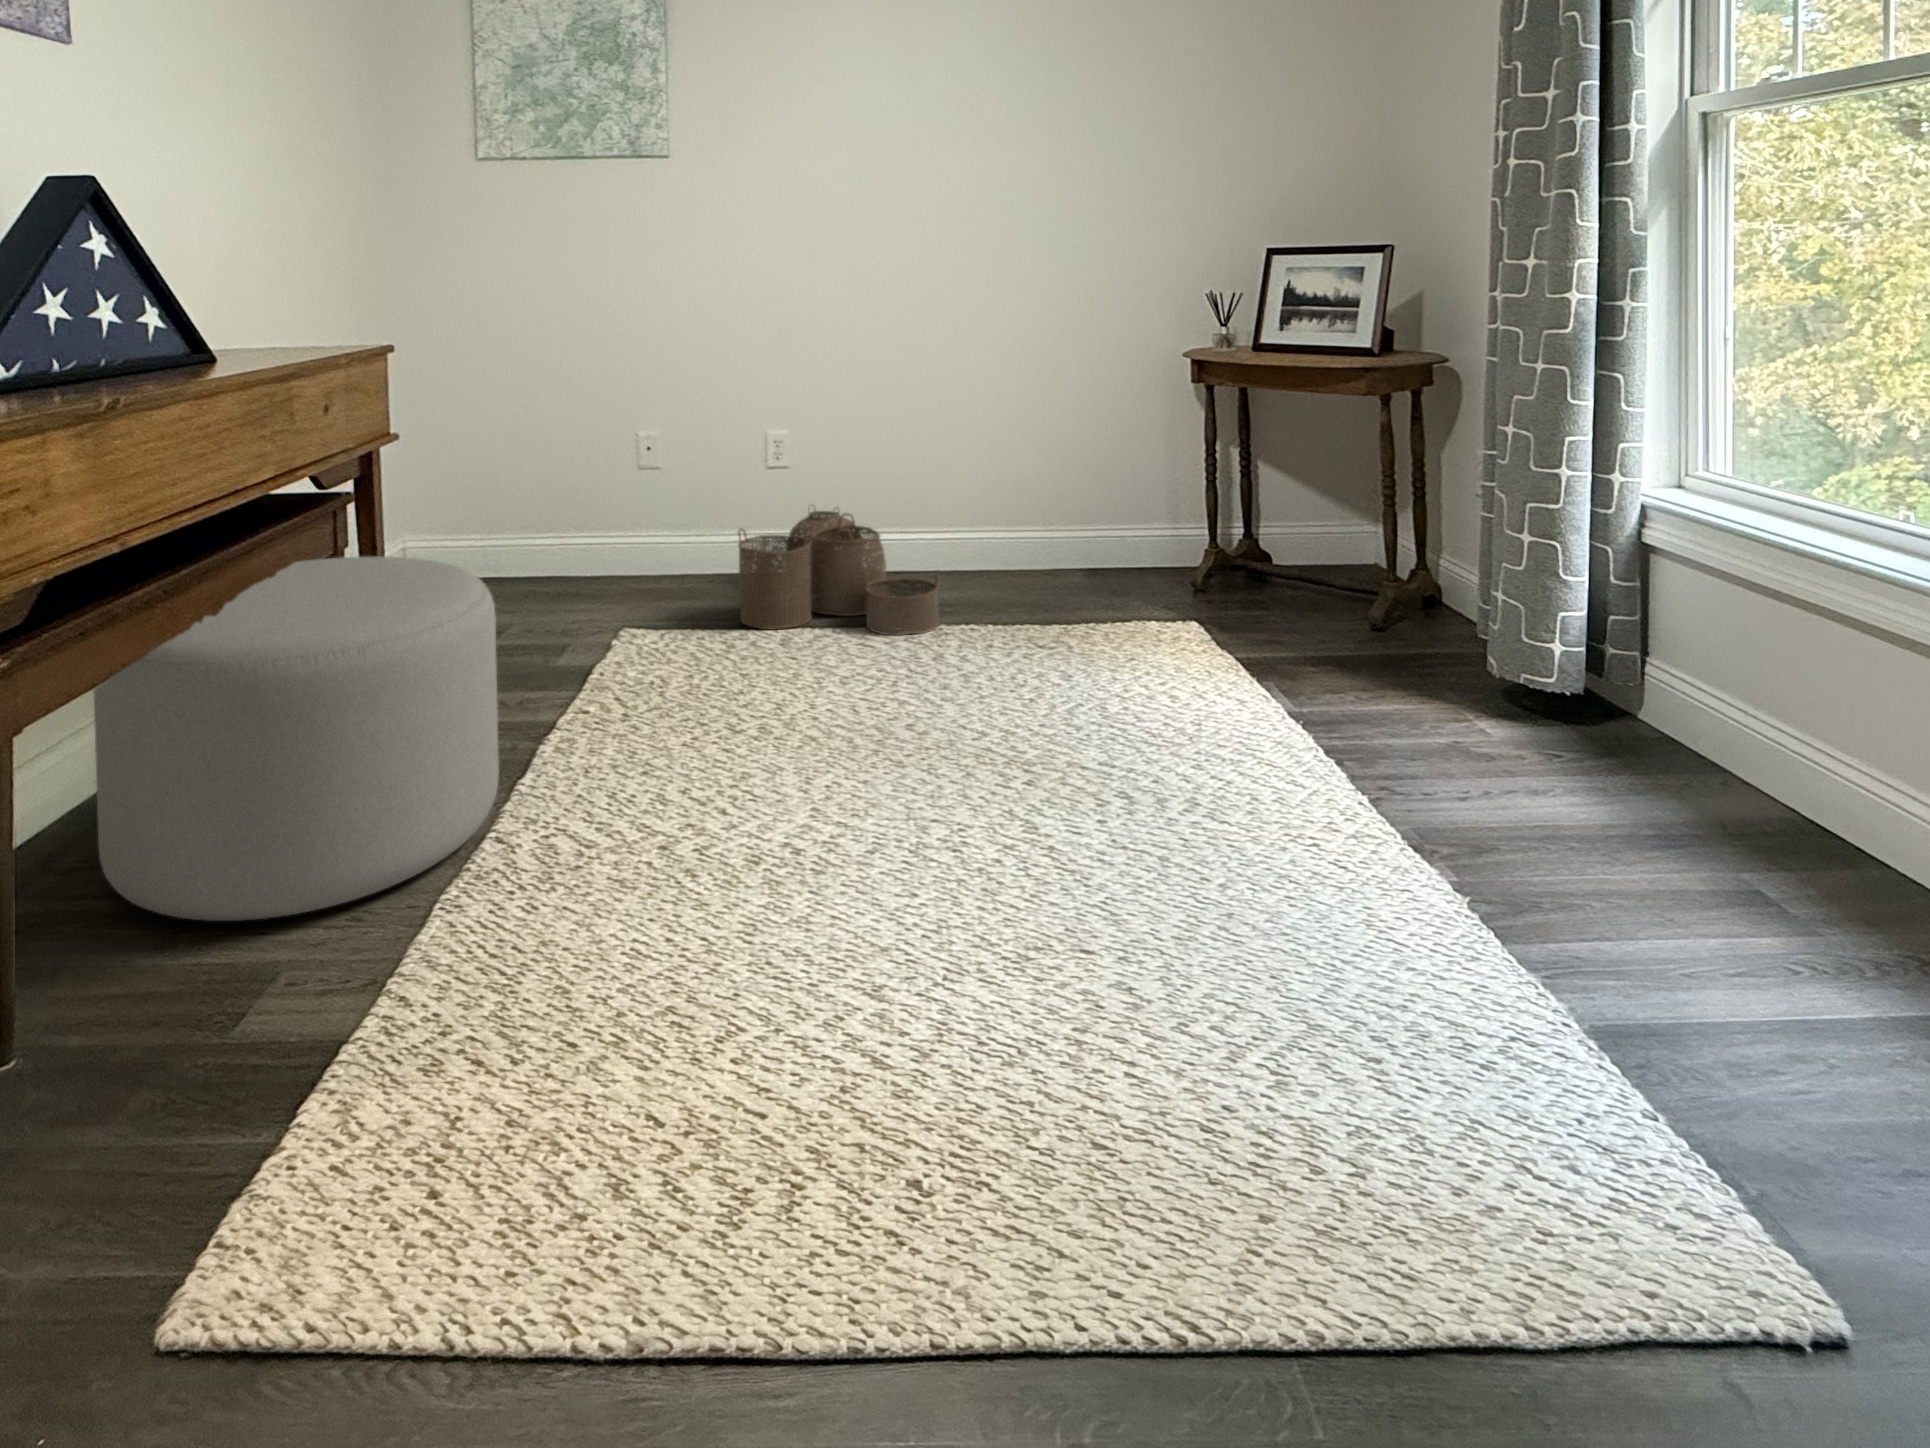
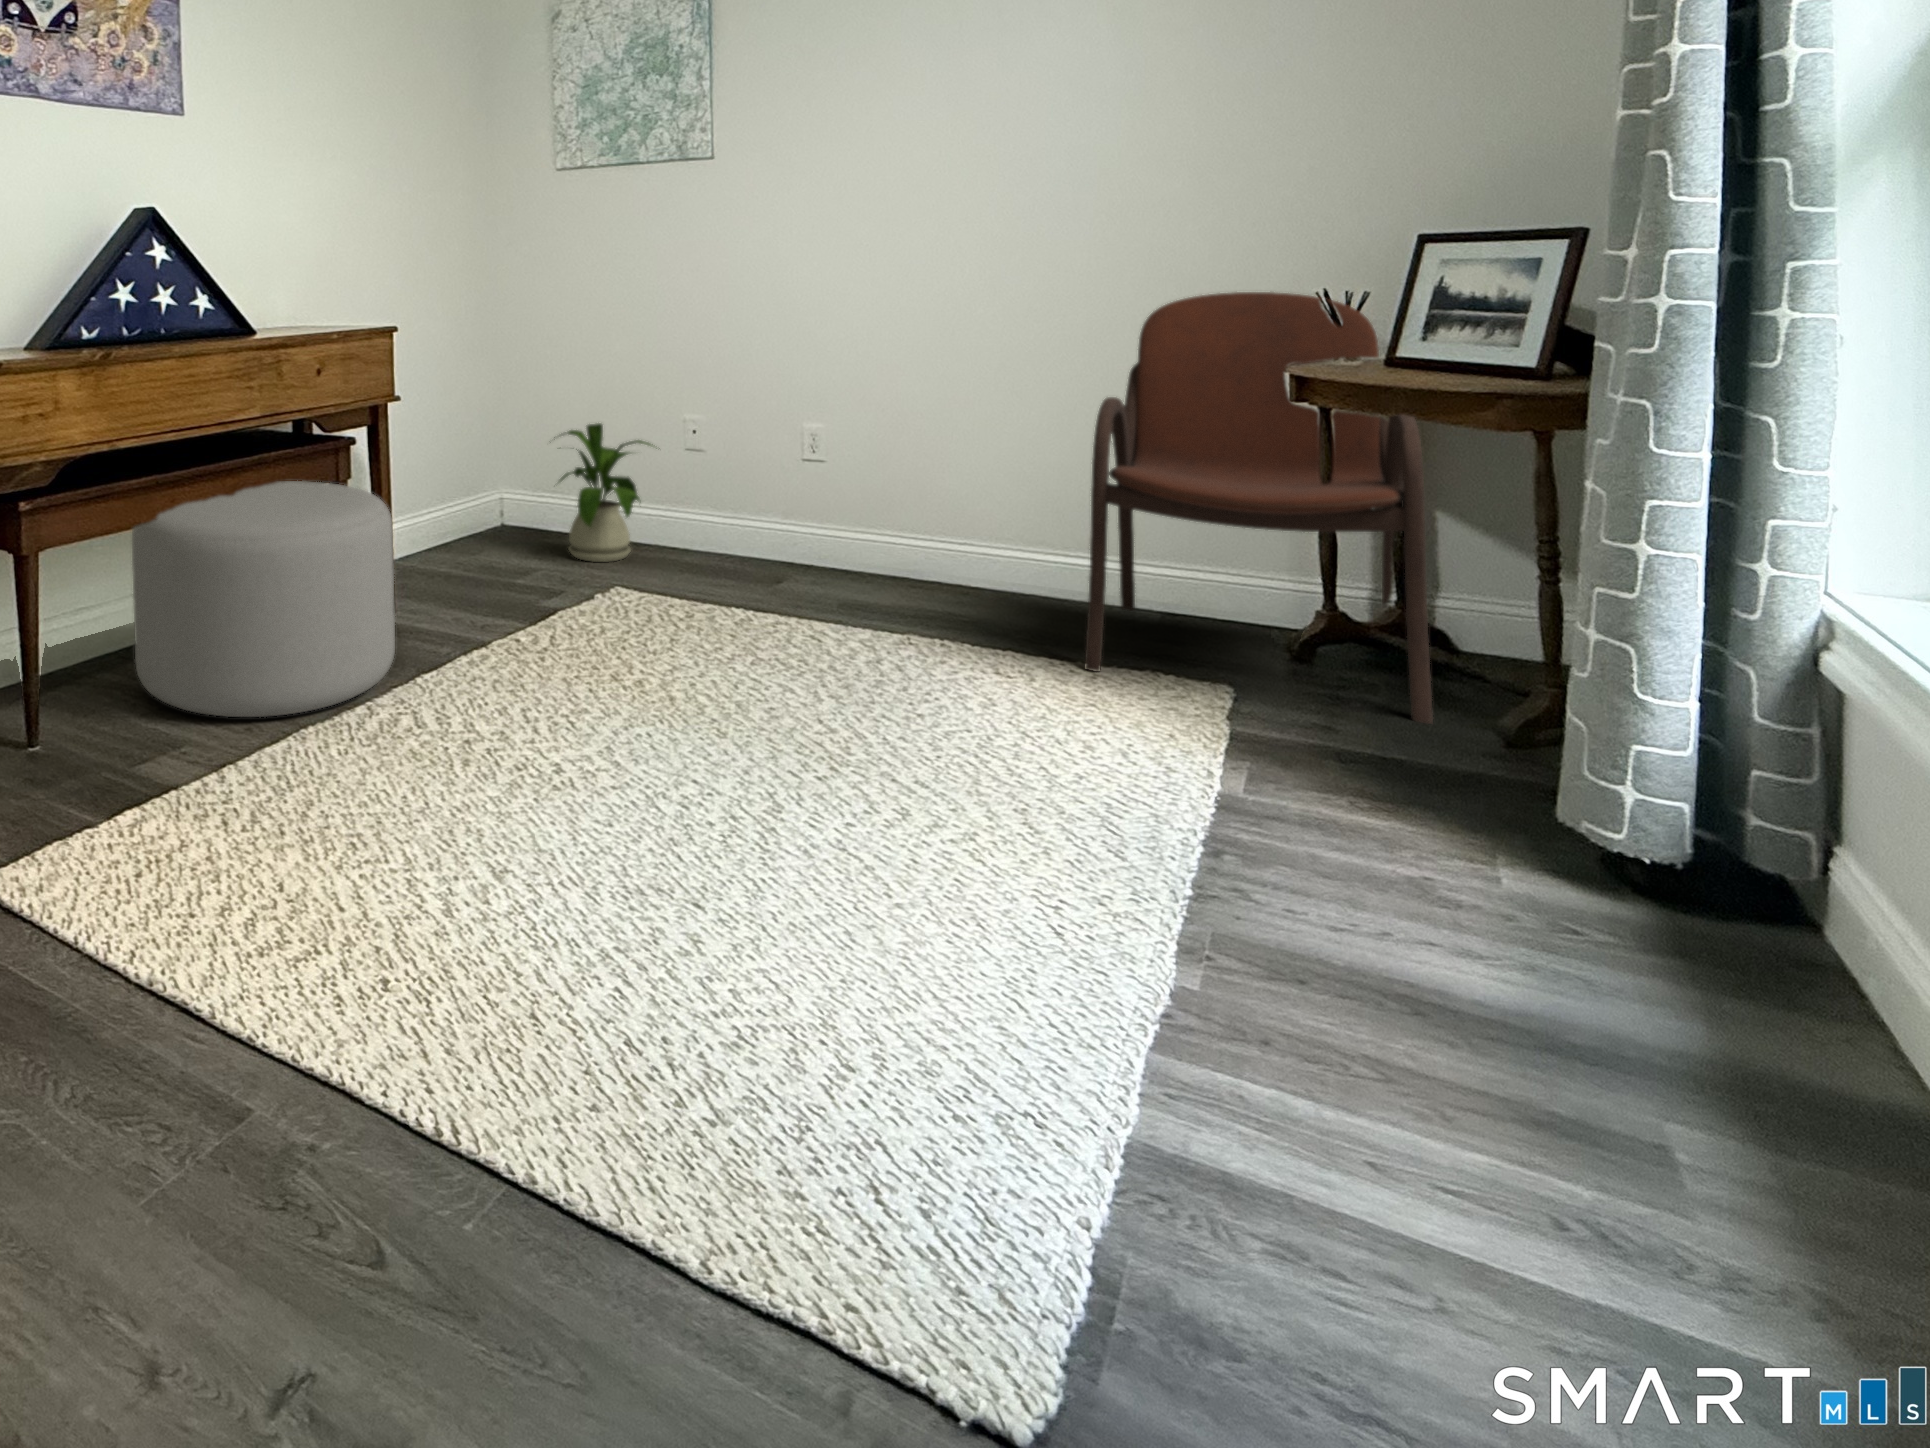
armchair: none [1068,295,1337,631] -> present [1085,292,1433,724]
house plant: none [505,449,648,608] -> present [554,423,653,562]
woven basket: present [738,510,939,635] -> none [713,496,907,636]

